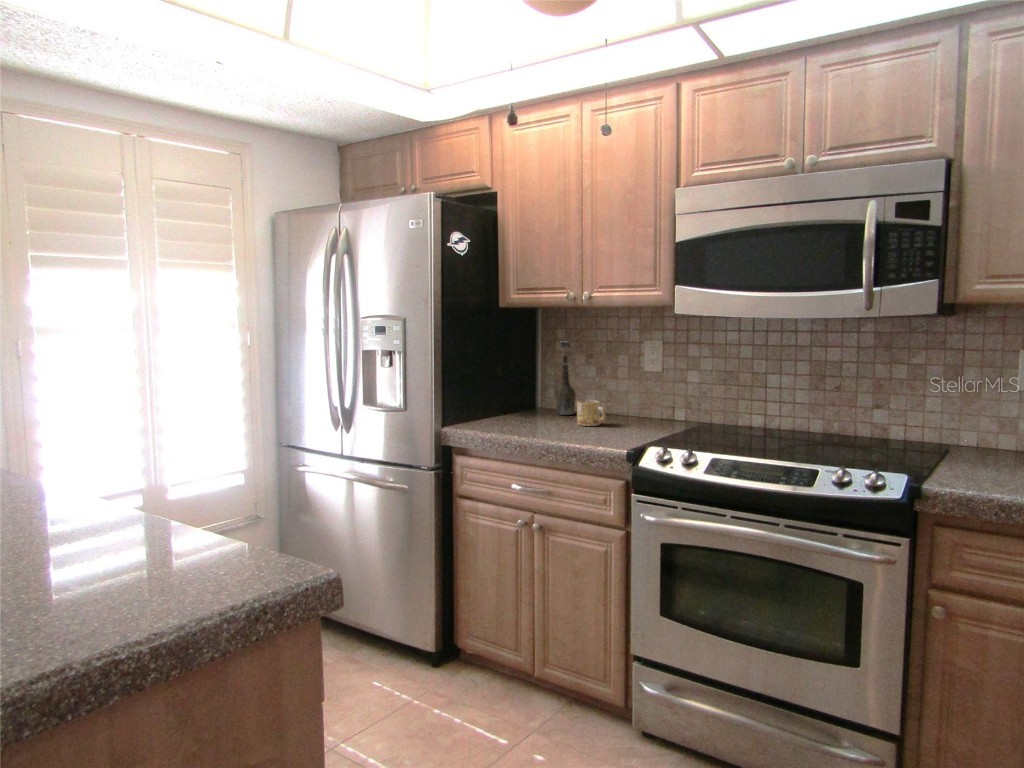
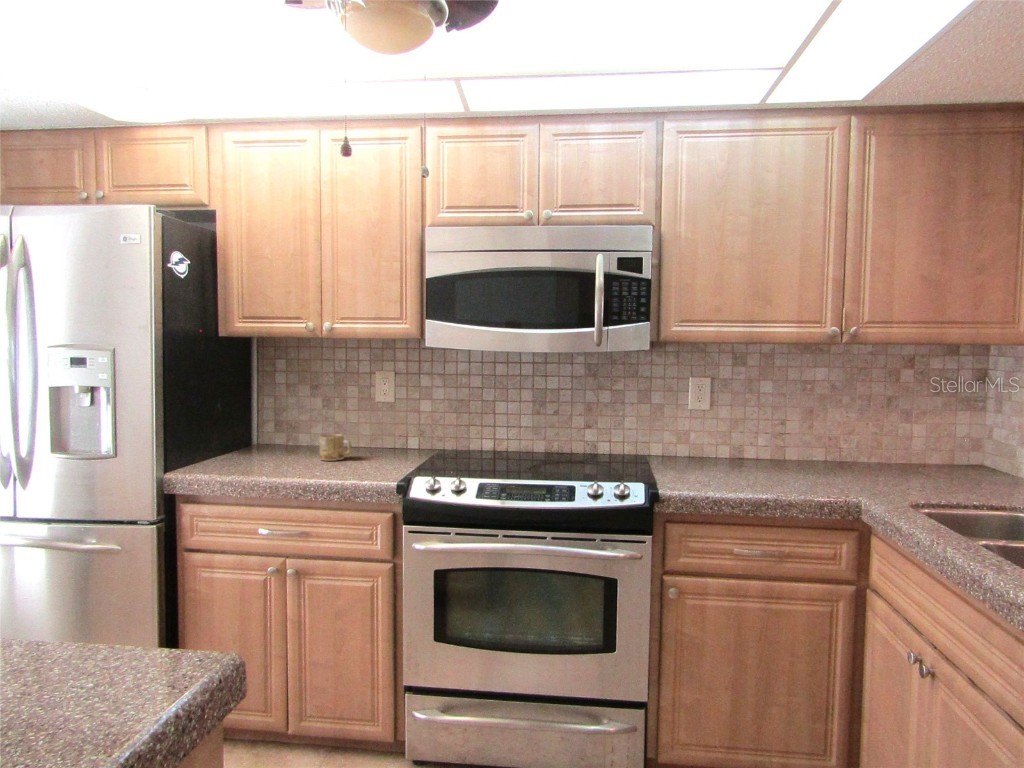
bottle: present [555,341,576,415] -> none [284,372,306,451]

